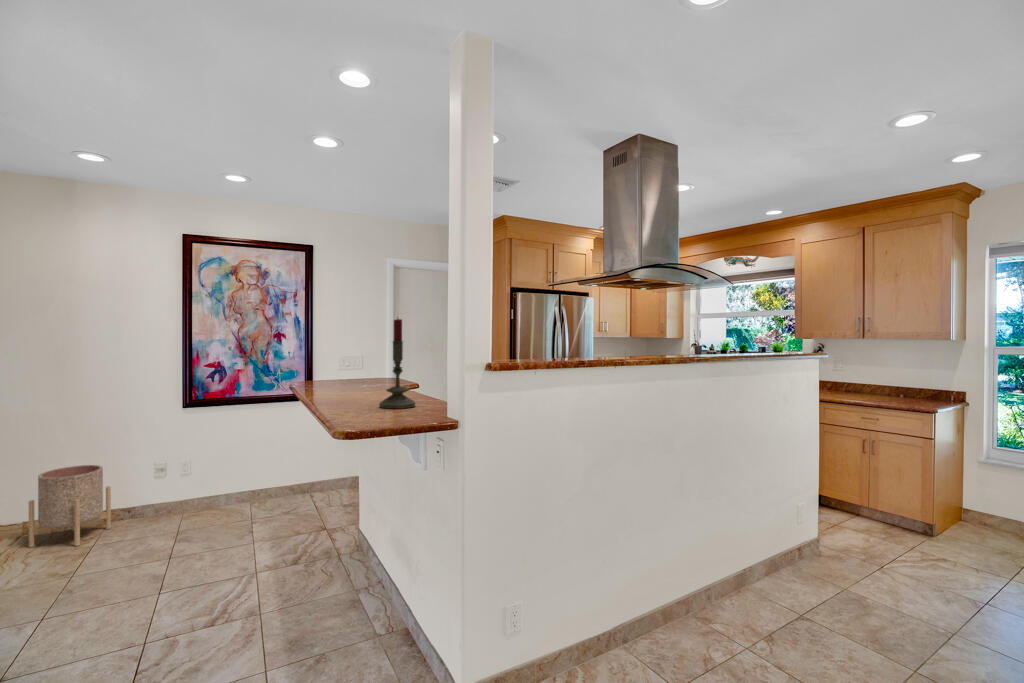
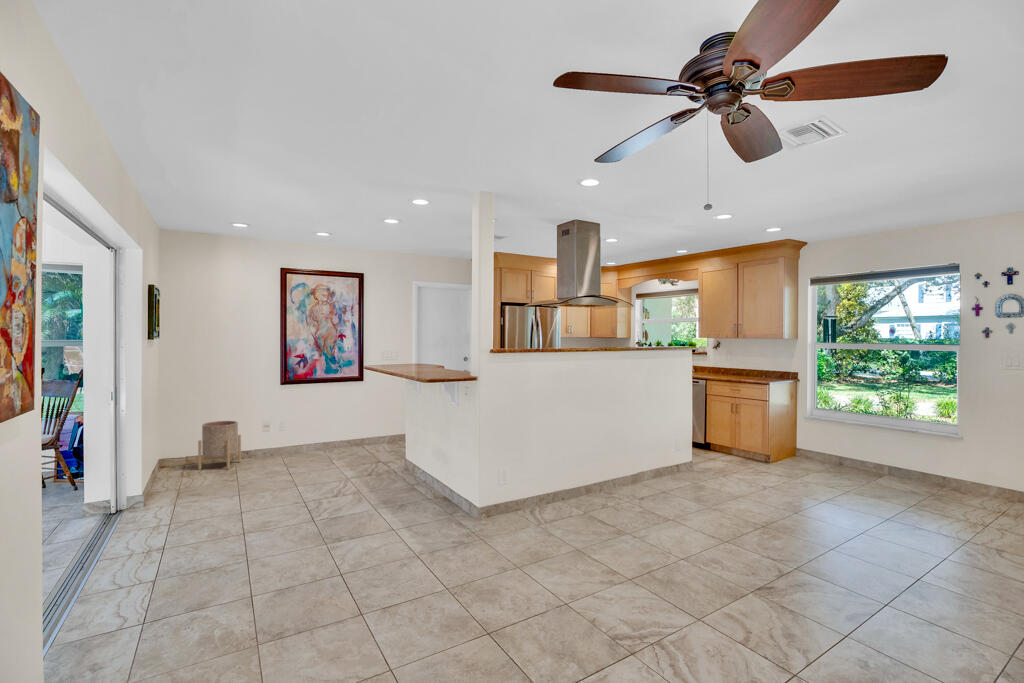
candle: present [379,319,415,409] -> none [436,327,454,374]

